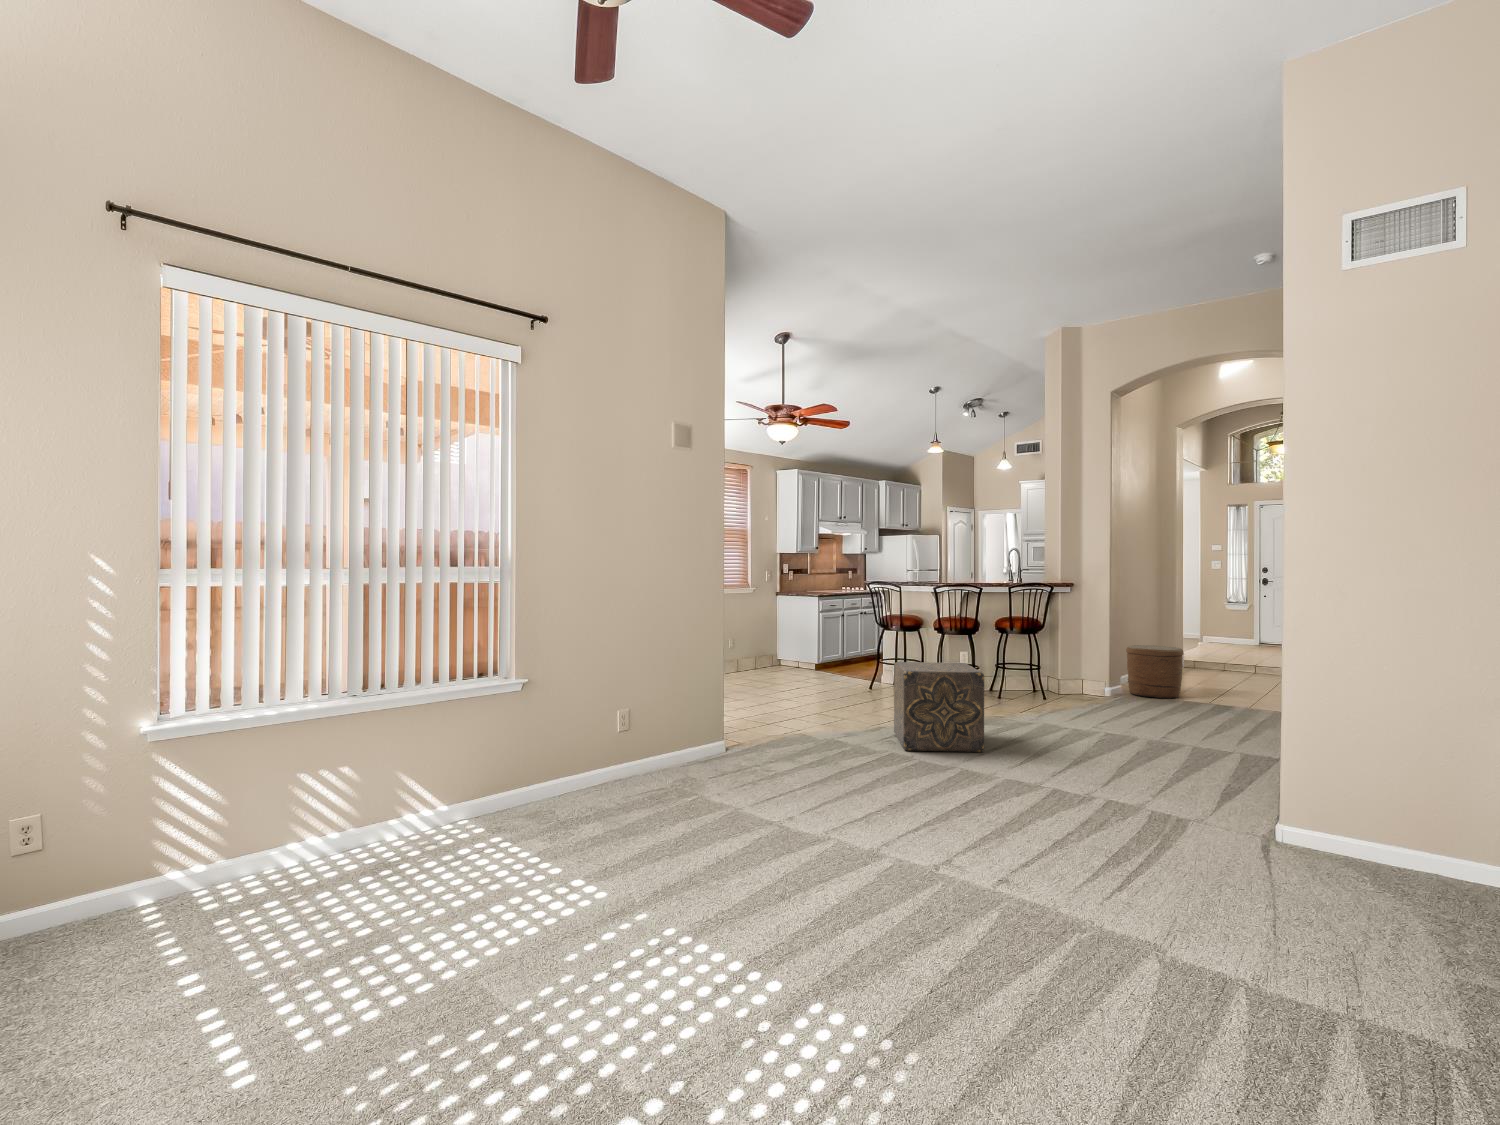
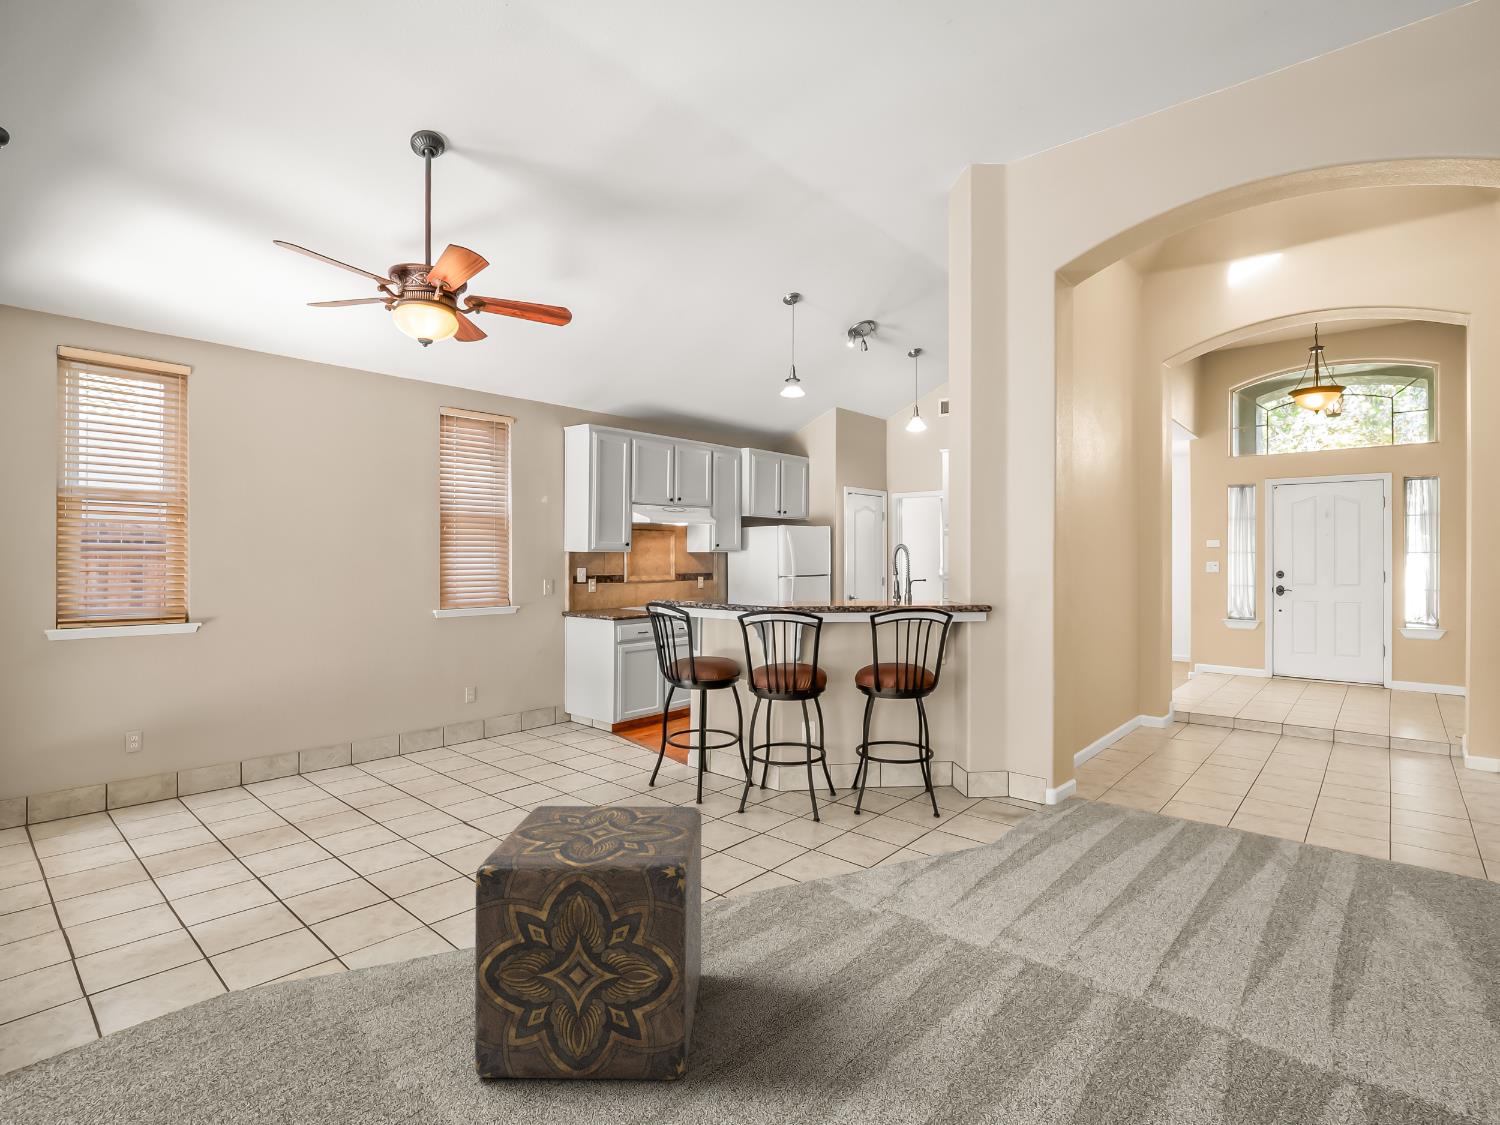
woven basket: present [1126,645,1184,699] -> none [1080,710,1179,811]

